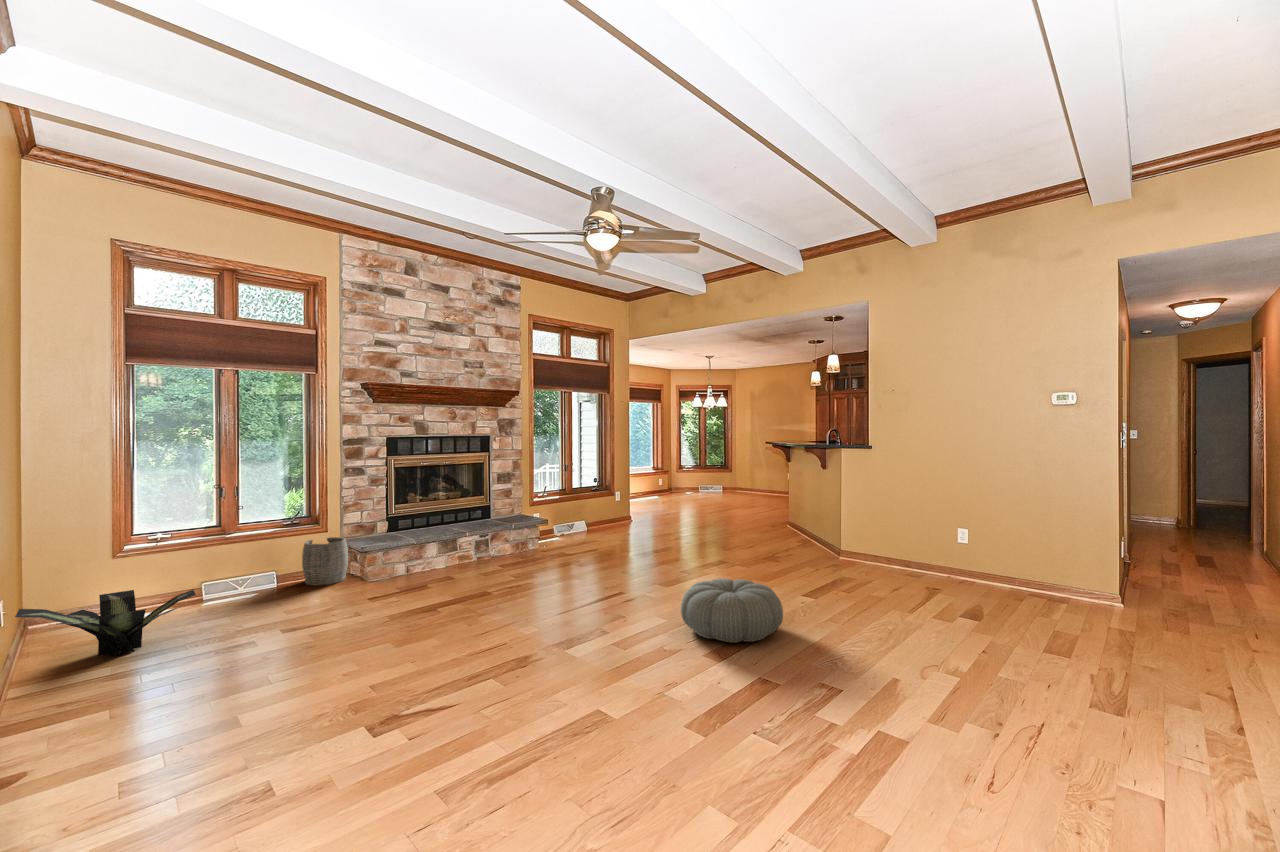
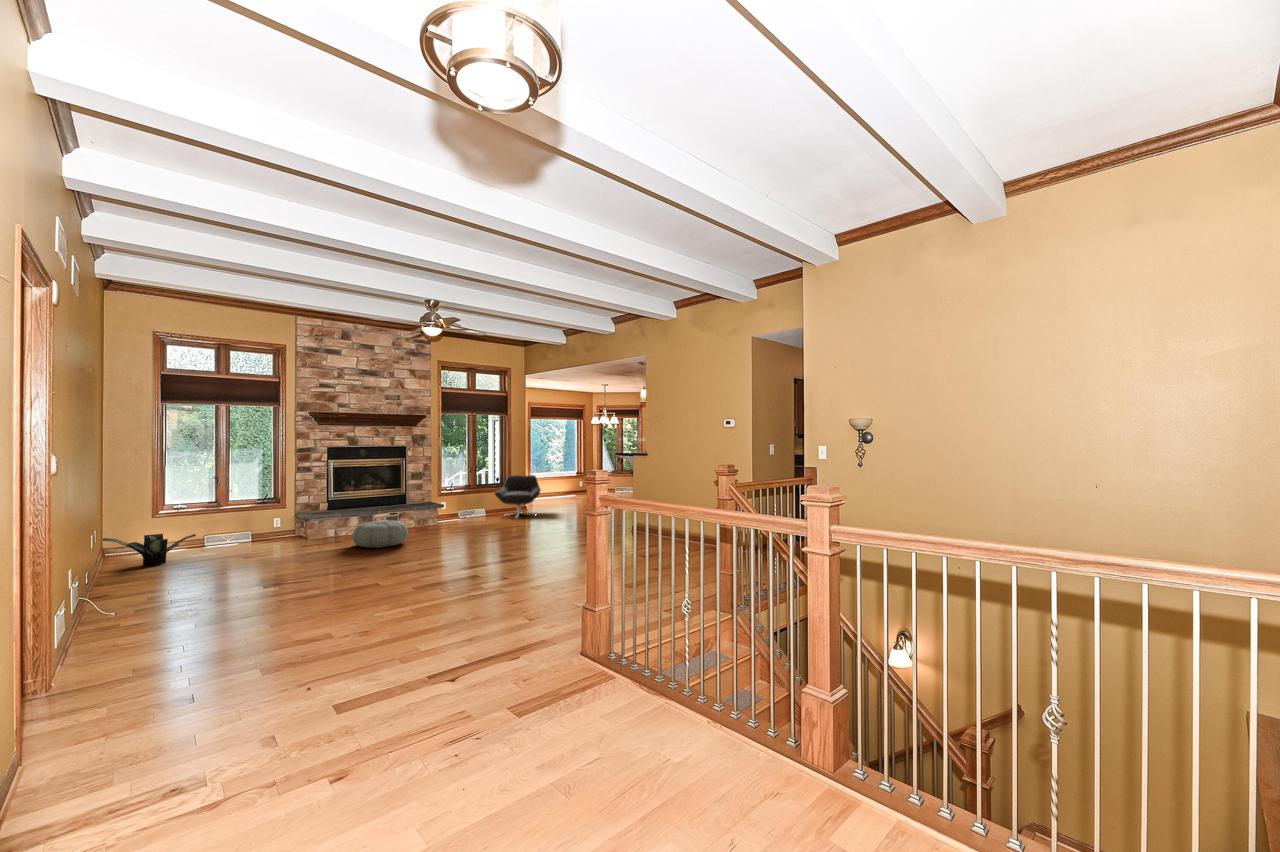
lounge chair: none [602,475,664,535] -> present [495,475,540,518]
woven basket: present [302,537,348,585] -> none [268,511,298,541]
pouf: present [681,578,783,643] -> present [352,520,408,548]

